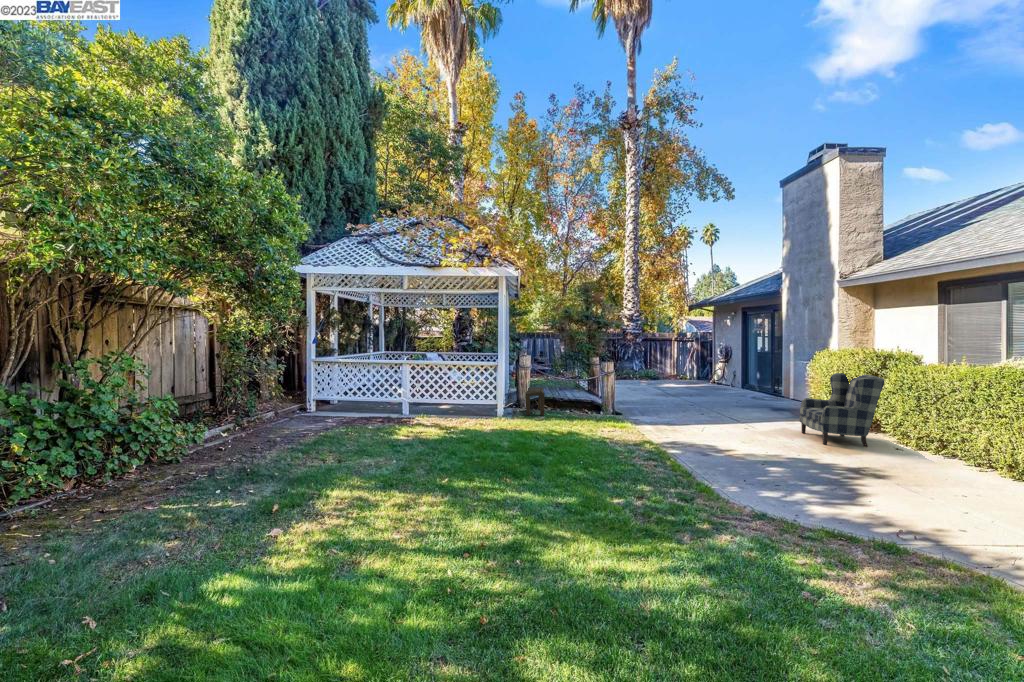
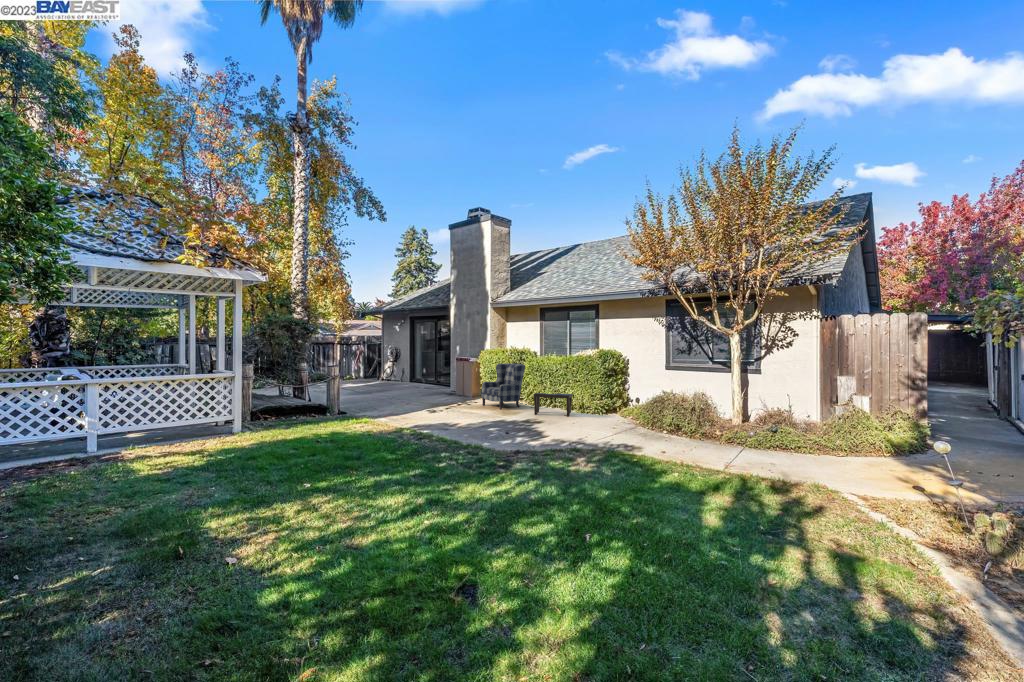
bench: present [525,387,545,415] -> present [534,393,573,417]

